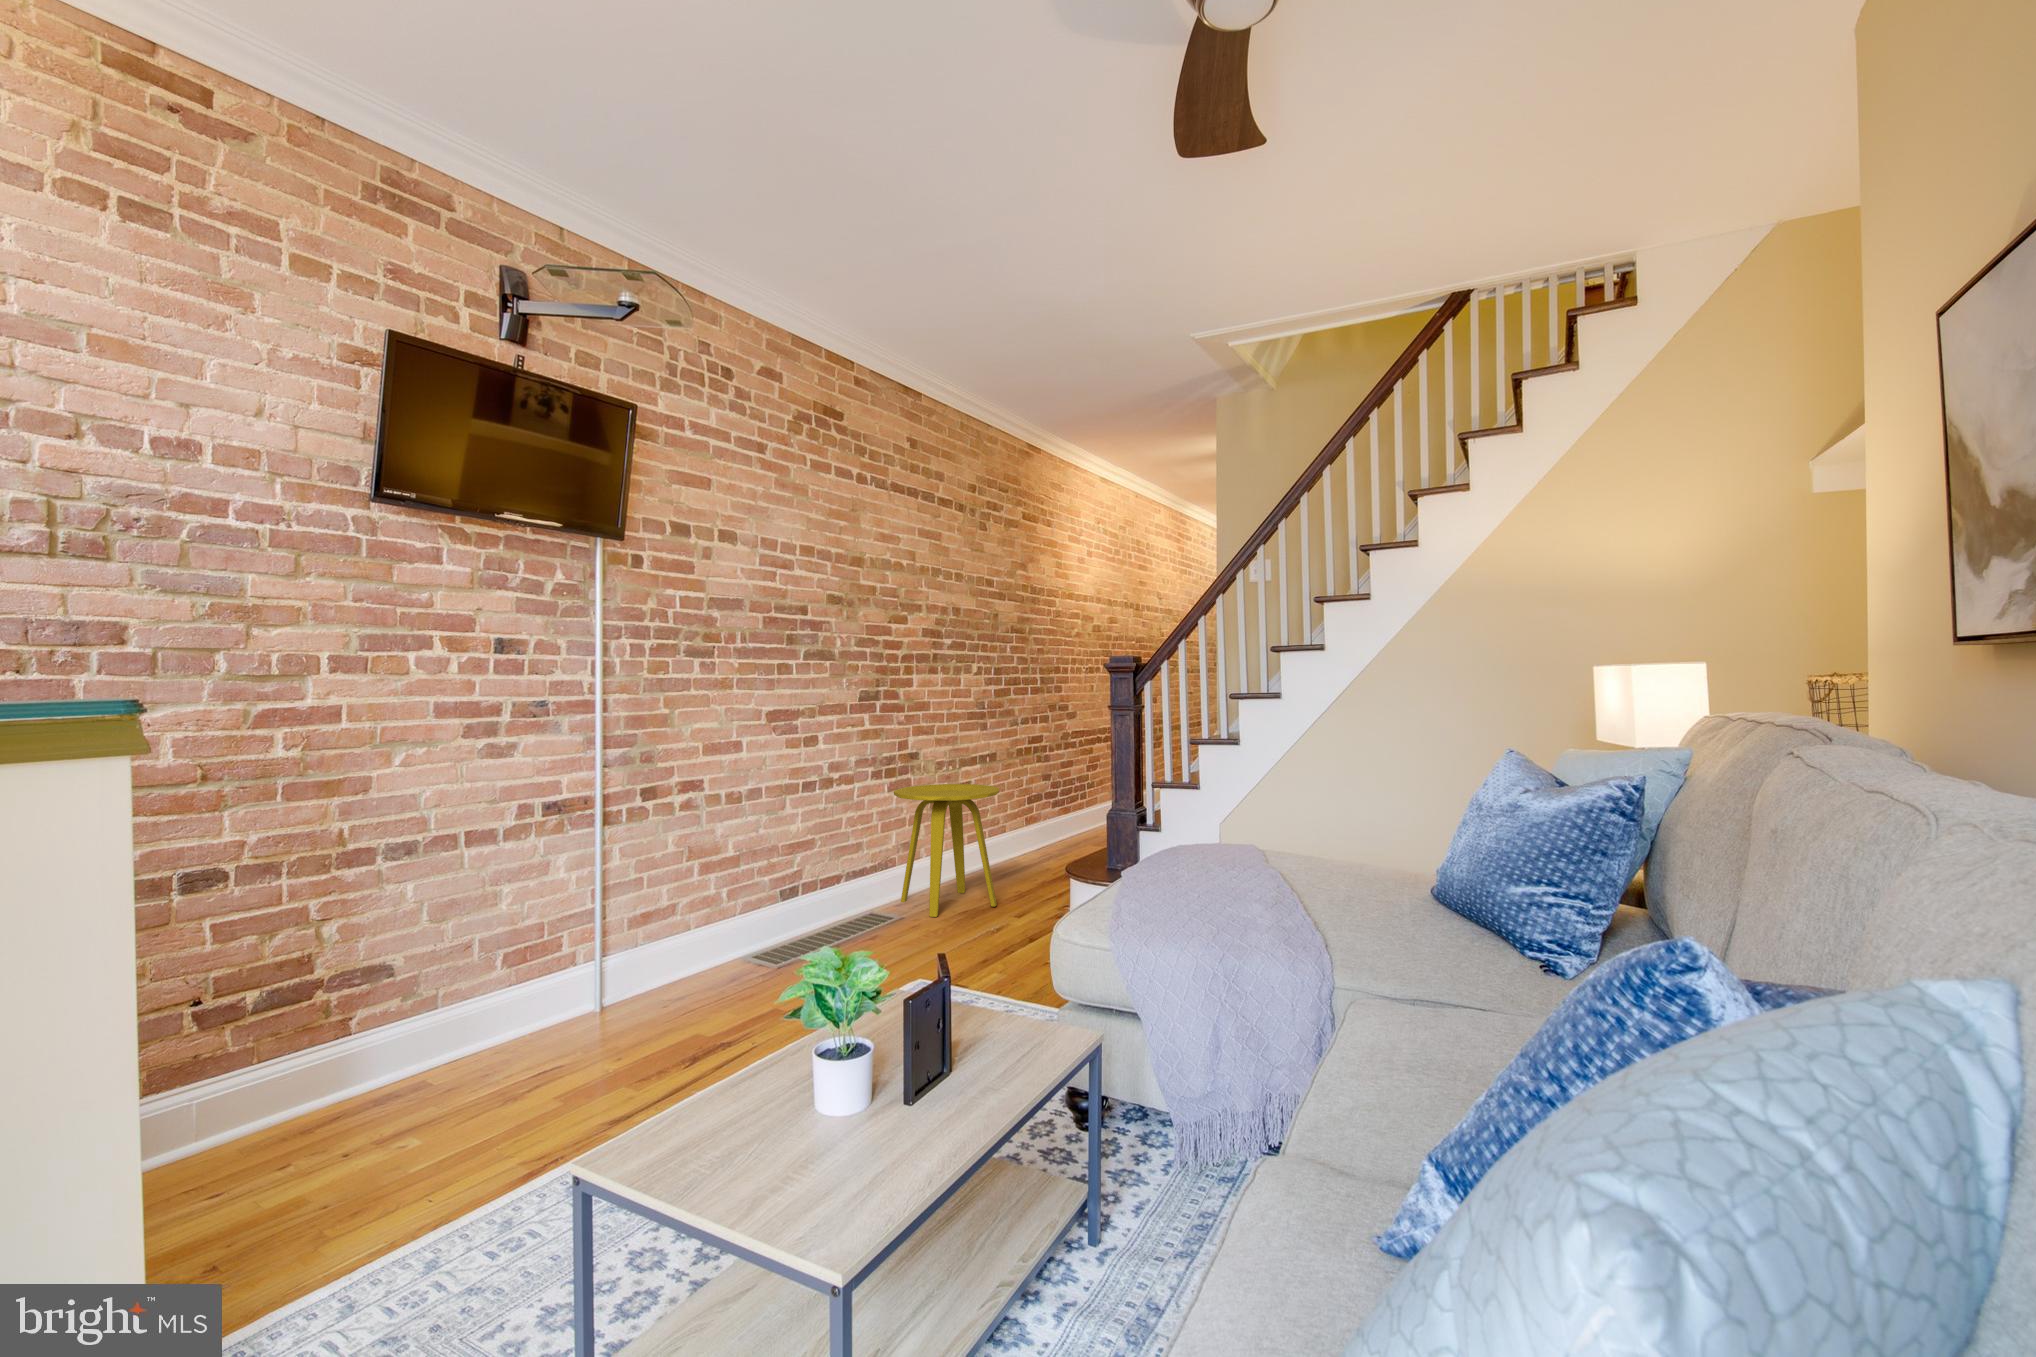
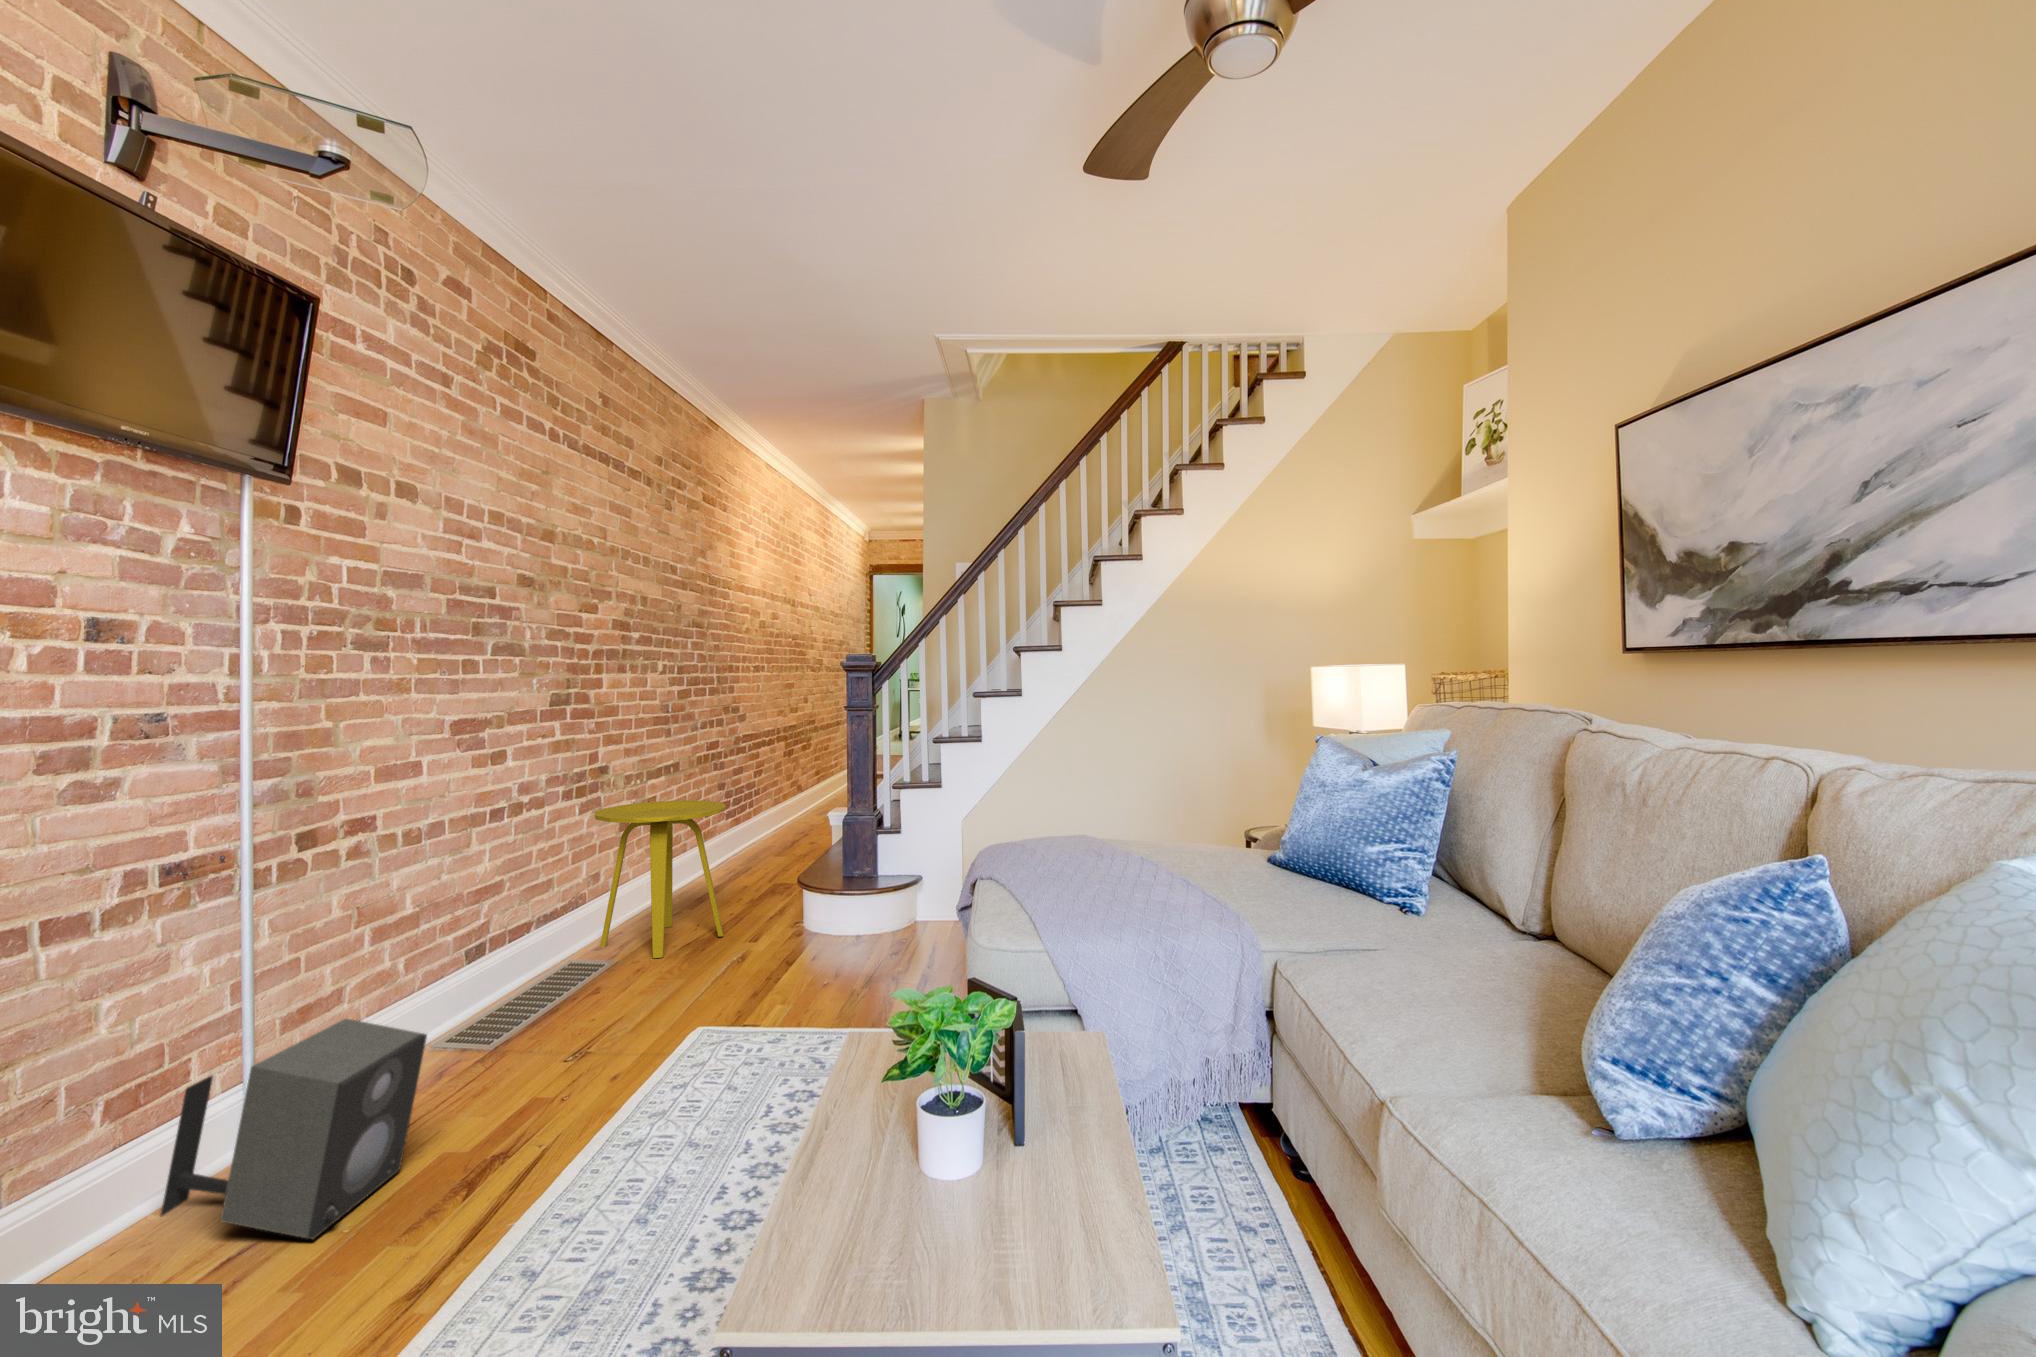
speaker: none [537,920,676,1068] -> present [161,1019,427,1239]

